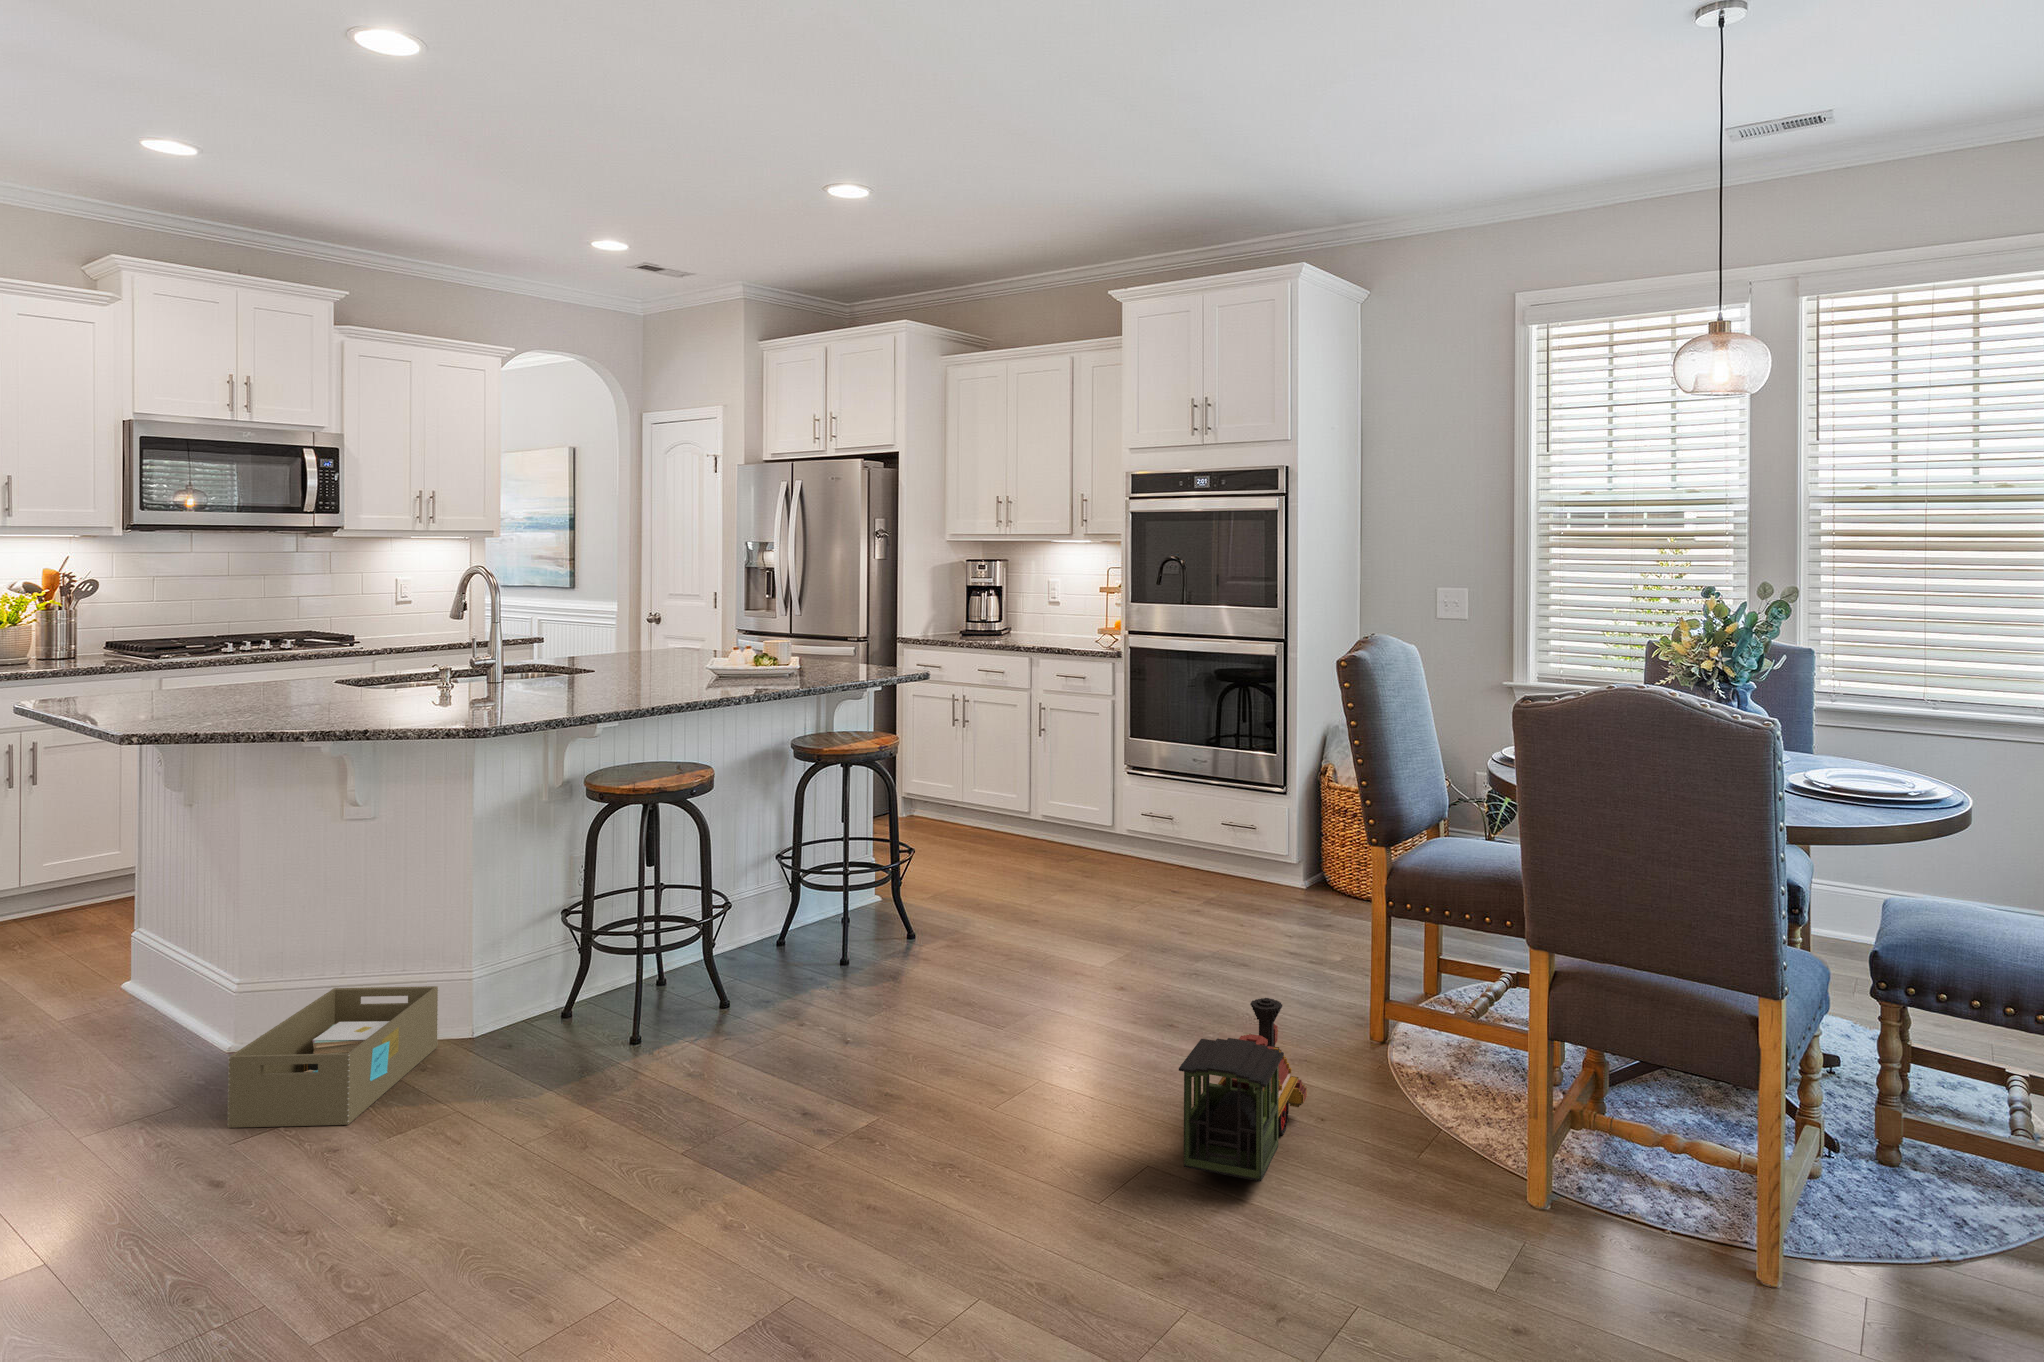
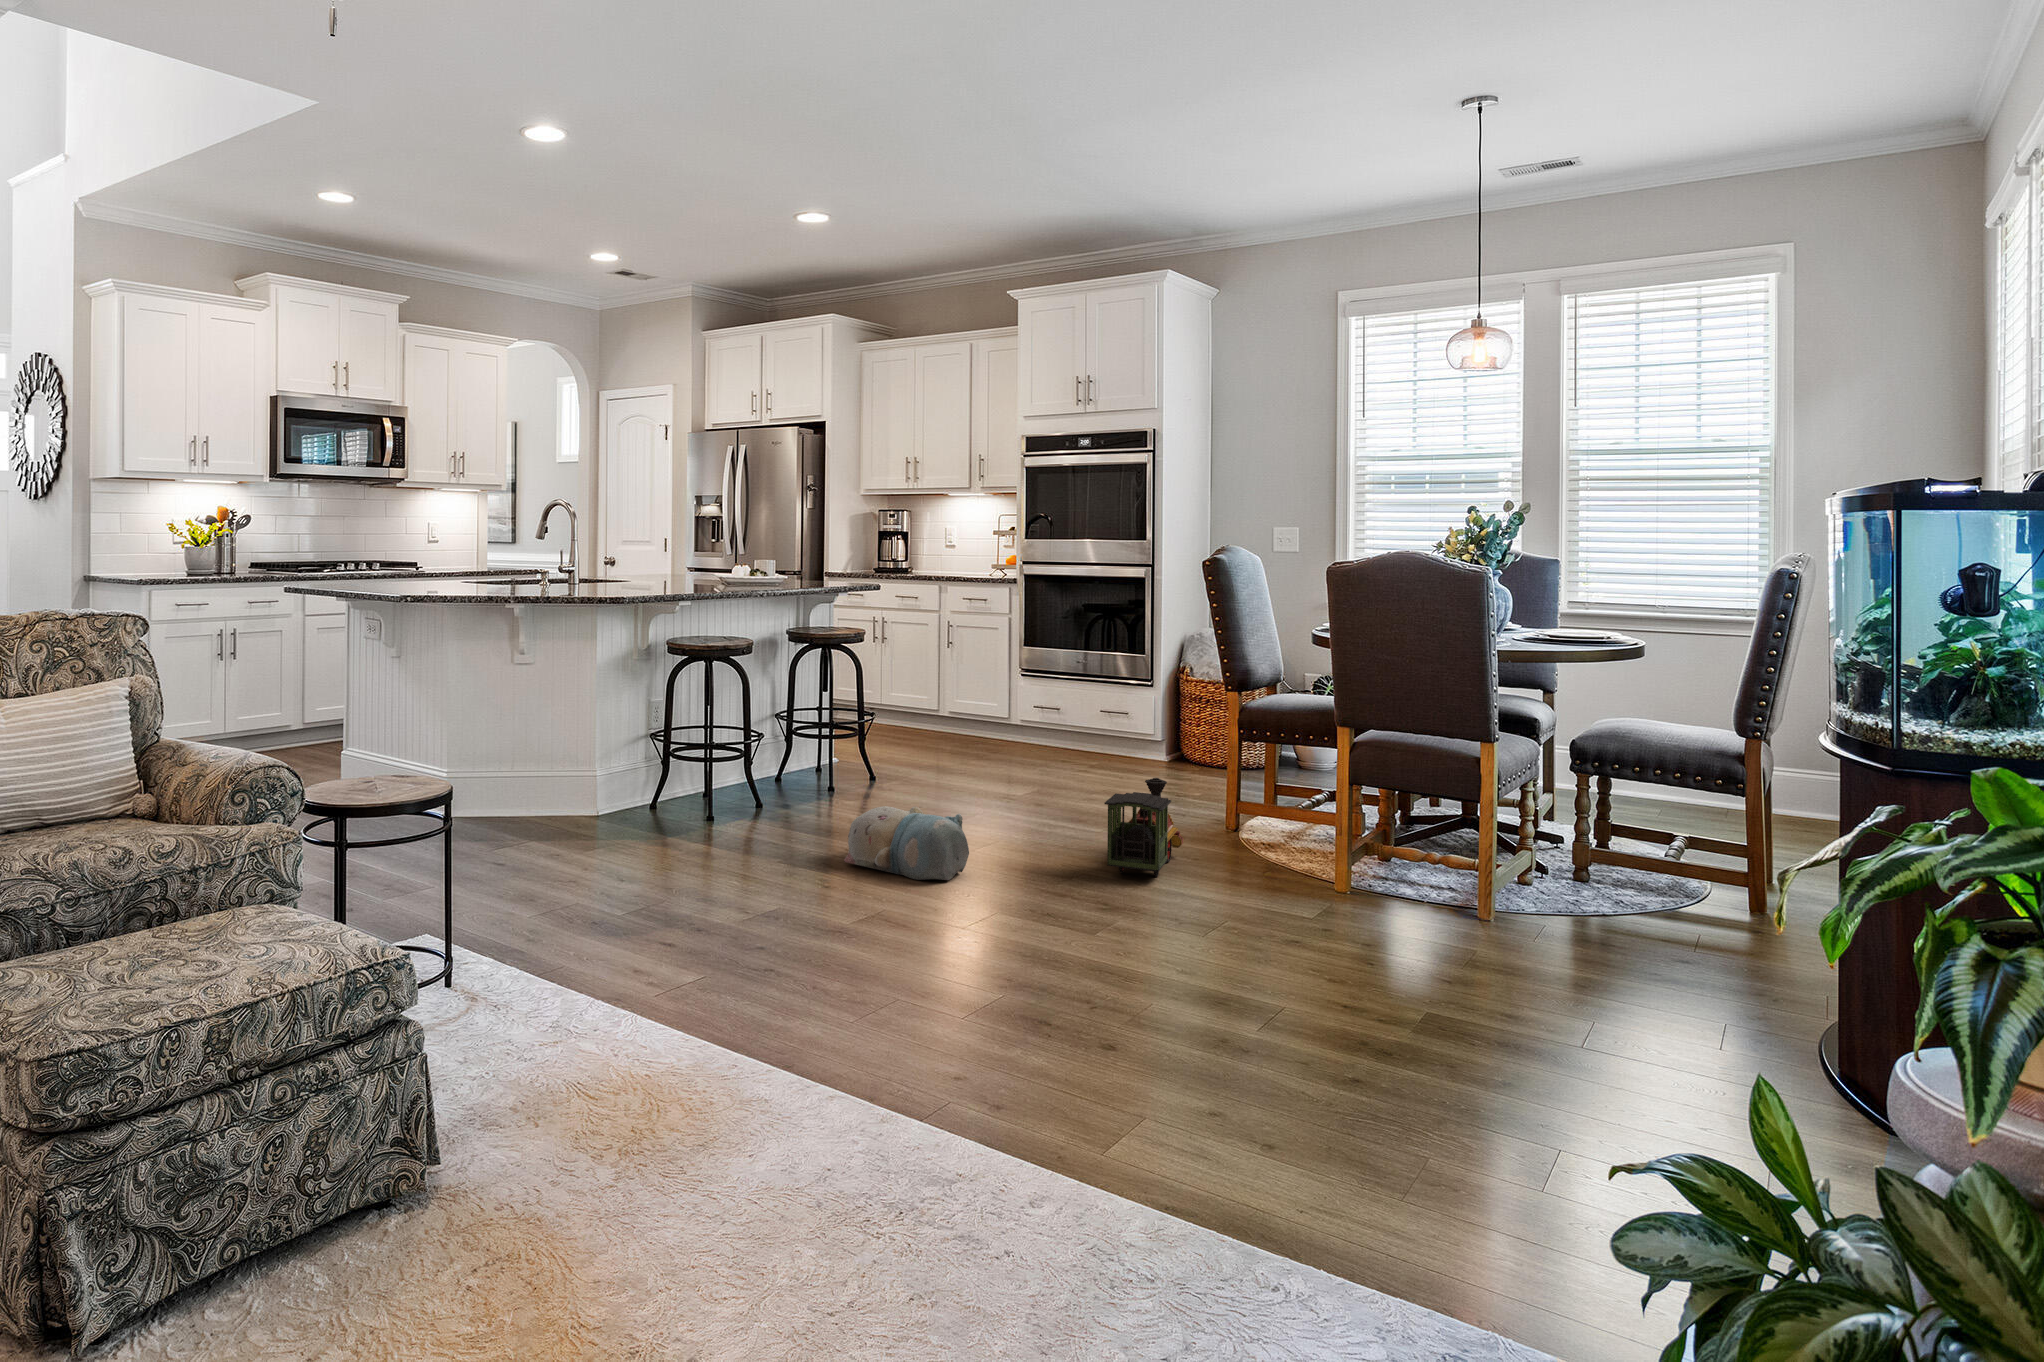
storage box: present [227,986,438,1128] -> none [486,774,584,843]
plush toy: none [776,1064,967,1211] -> present [844,806,969,880]

